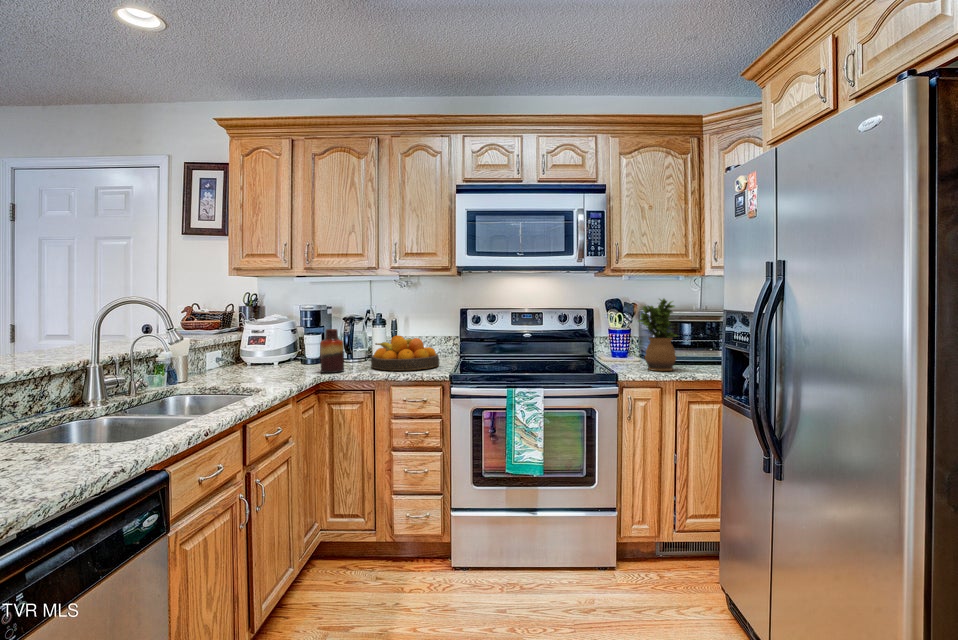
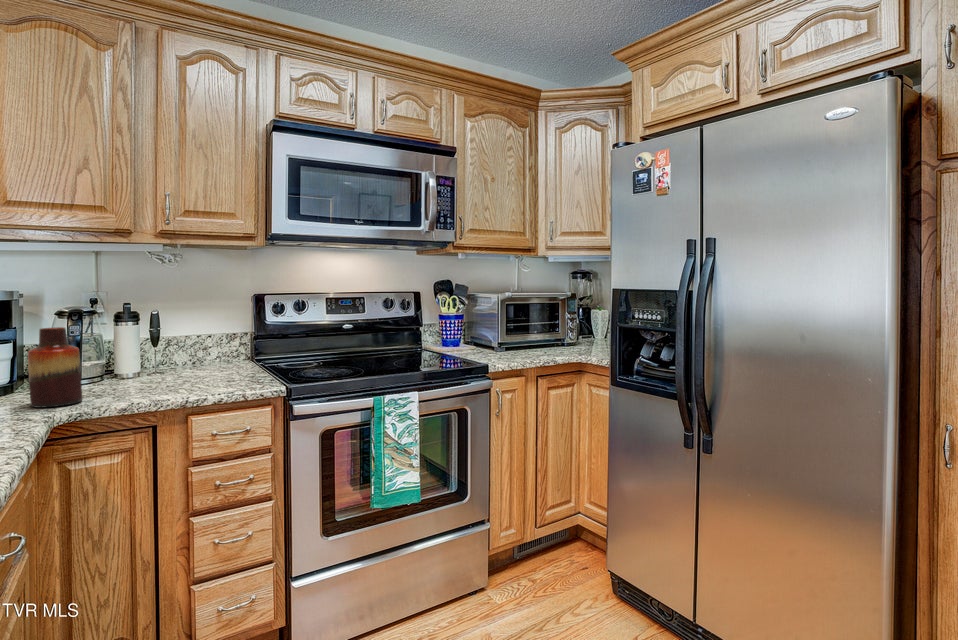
potted plant: present [639,299,677,371] -> none [492,280,531,359]
fruit bowl: present [371,335,439,370] -> none [126,334,247,391]

